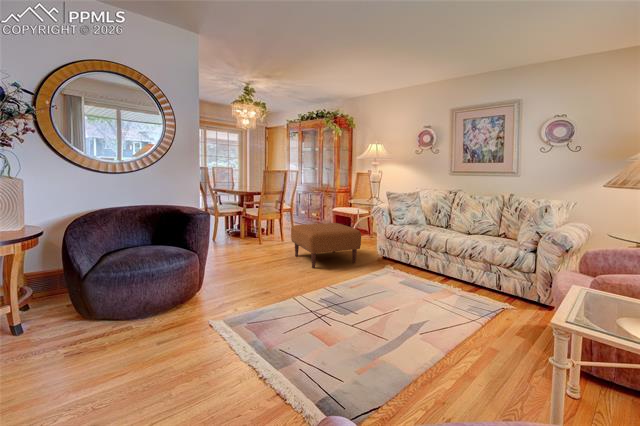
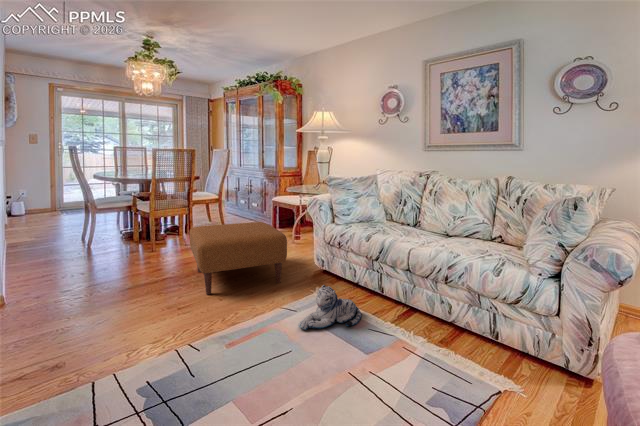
plush toy: none [381,259,417,285] -> present [298,285,362,330]

